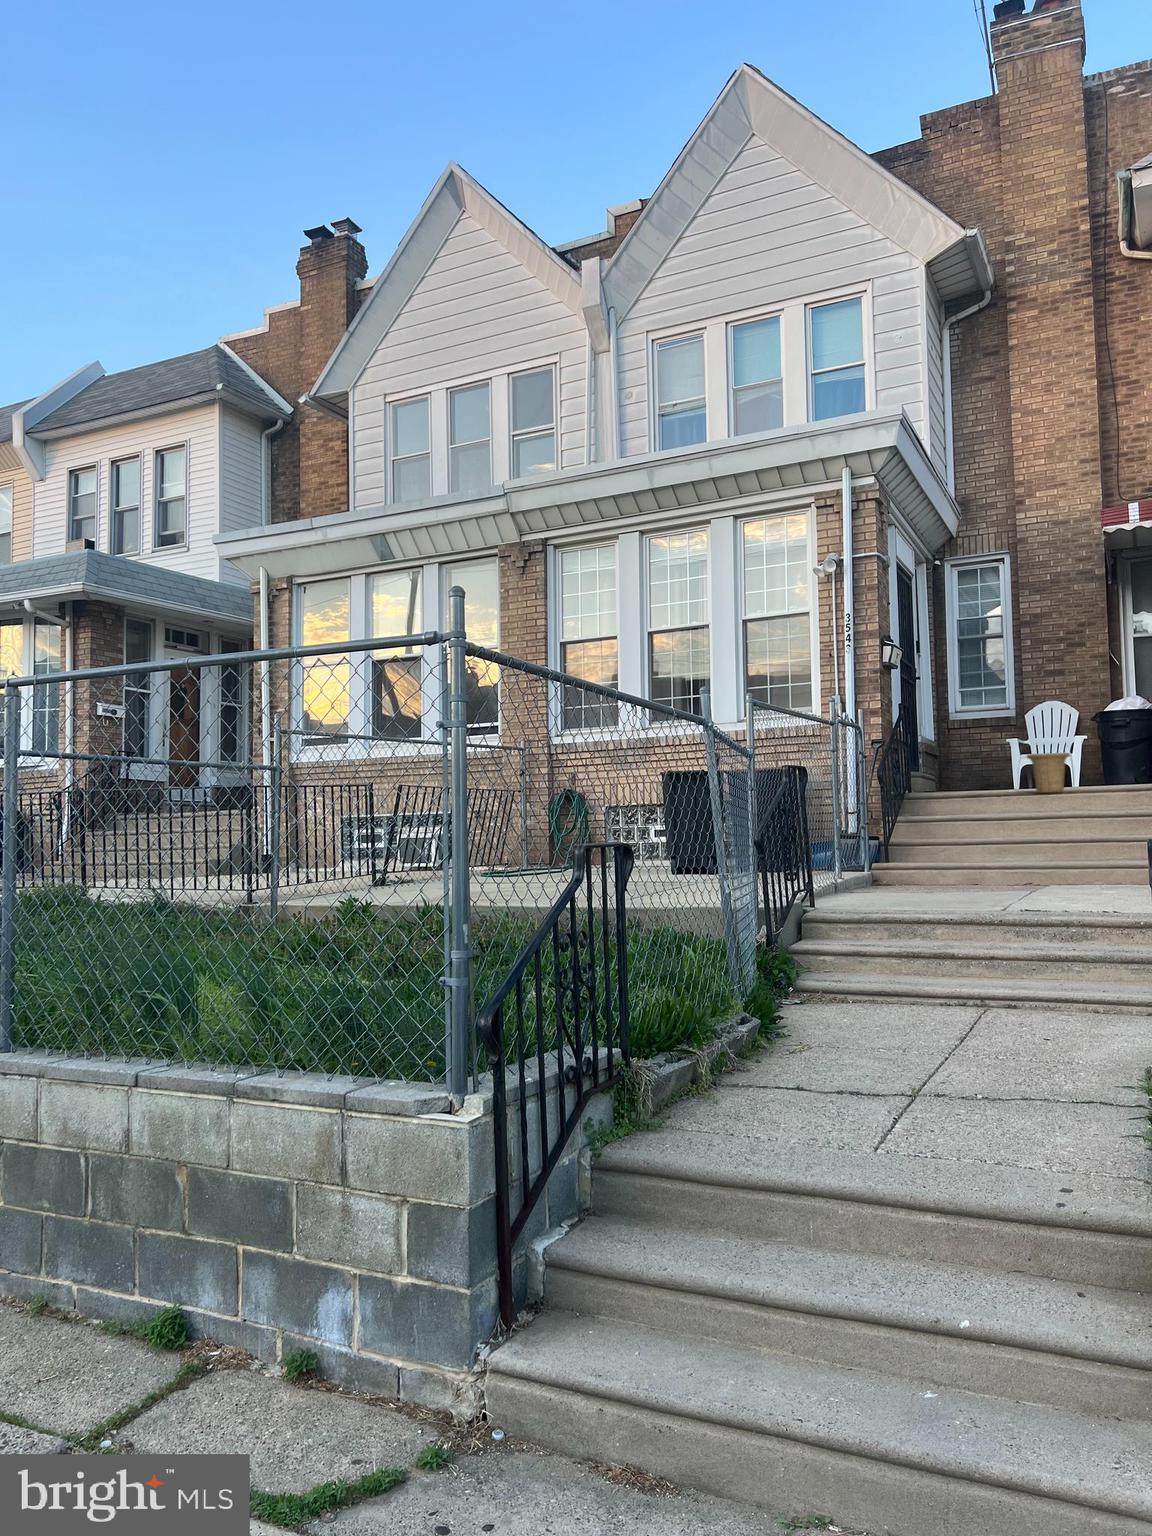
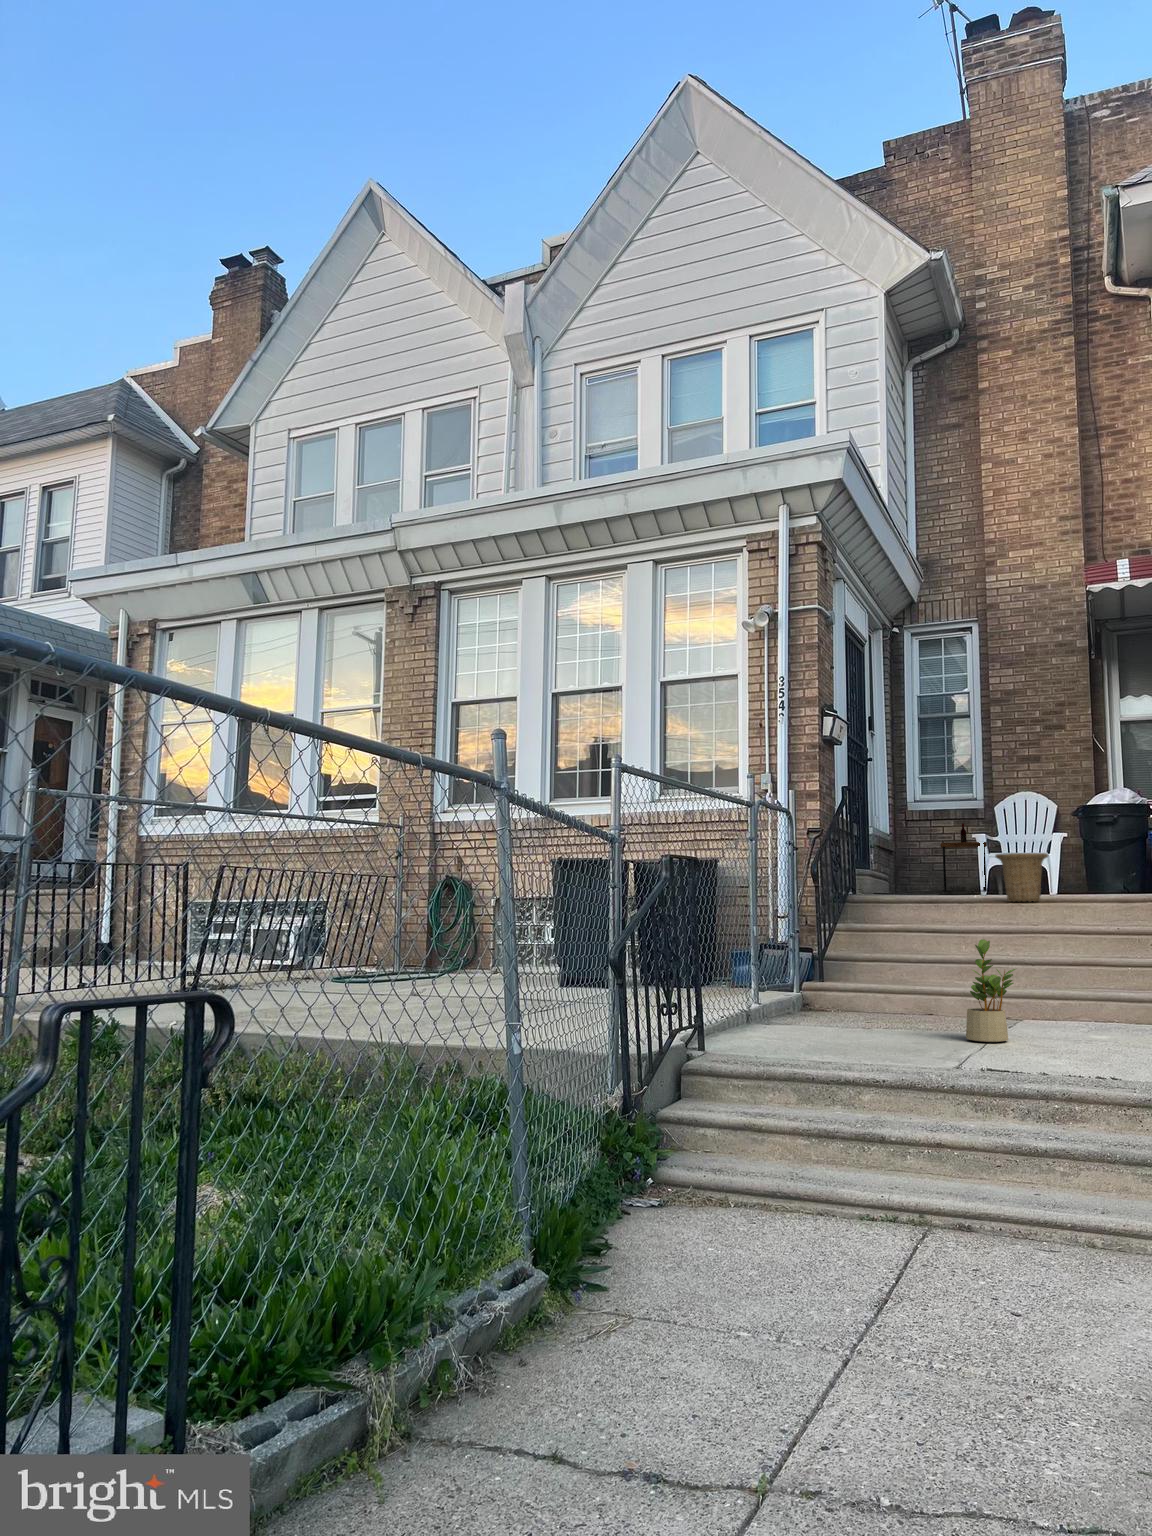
side table: none [978,730,1018,788] -> present [940,824,987,891]
potted plant: none [1007,819,1046,896] -> present [966,939,1016,1042]

